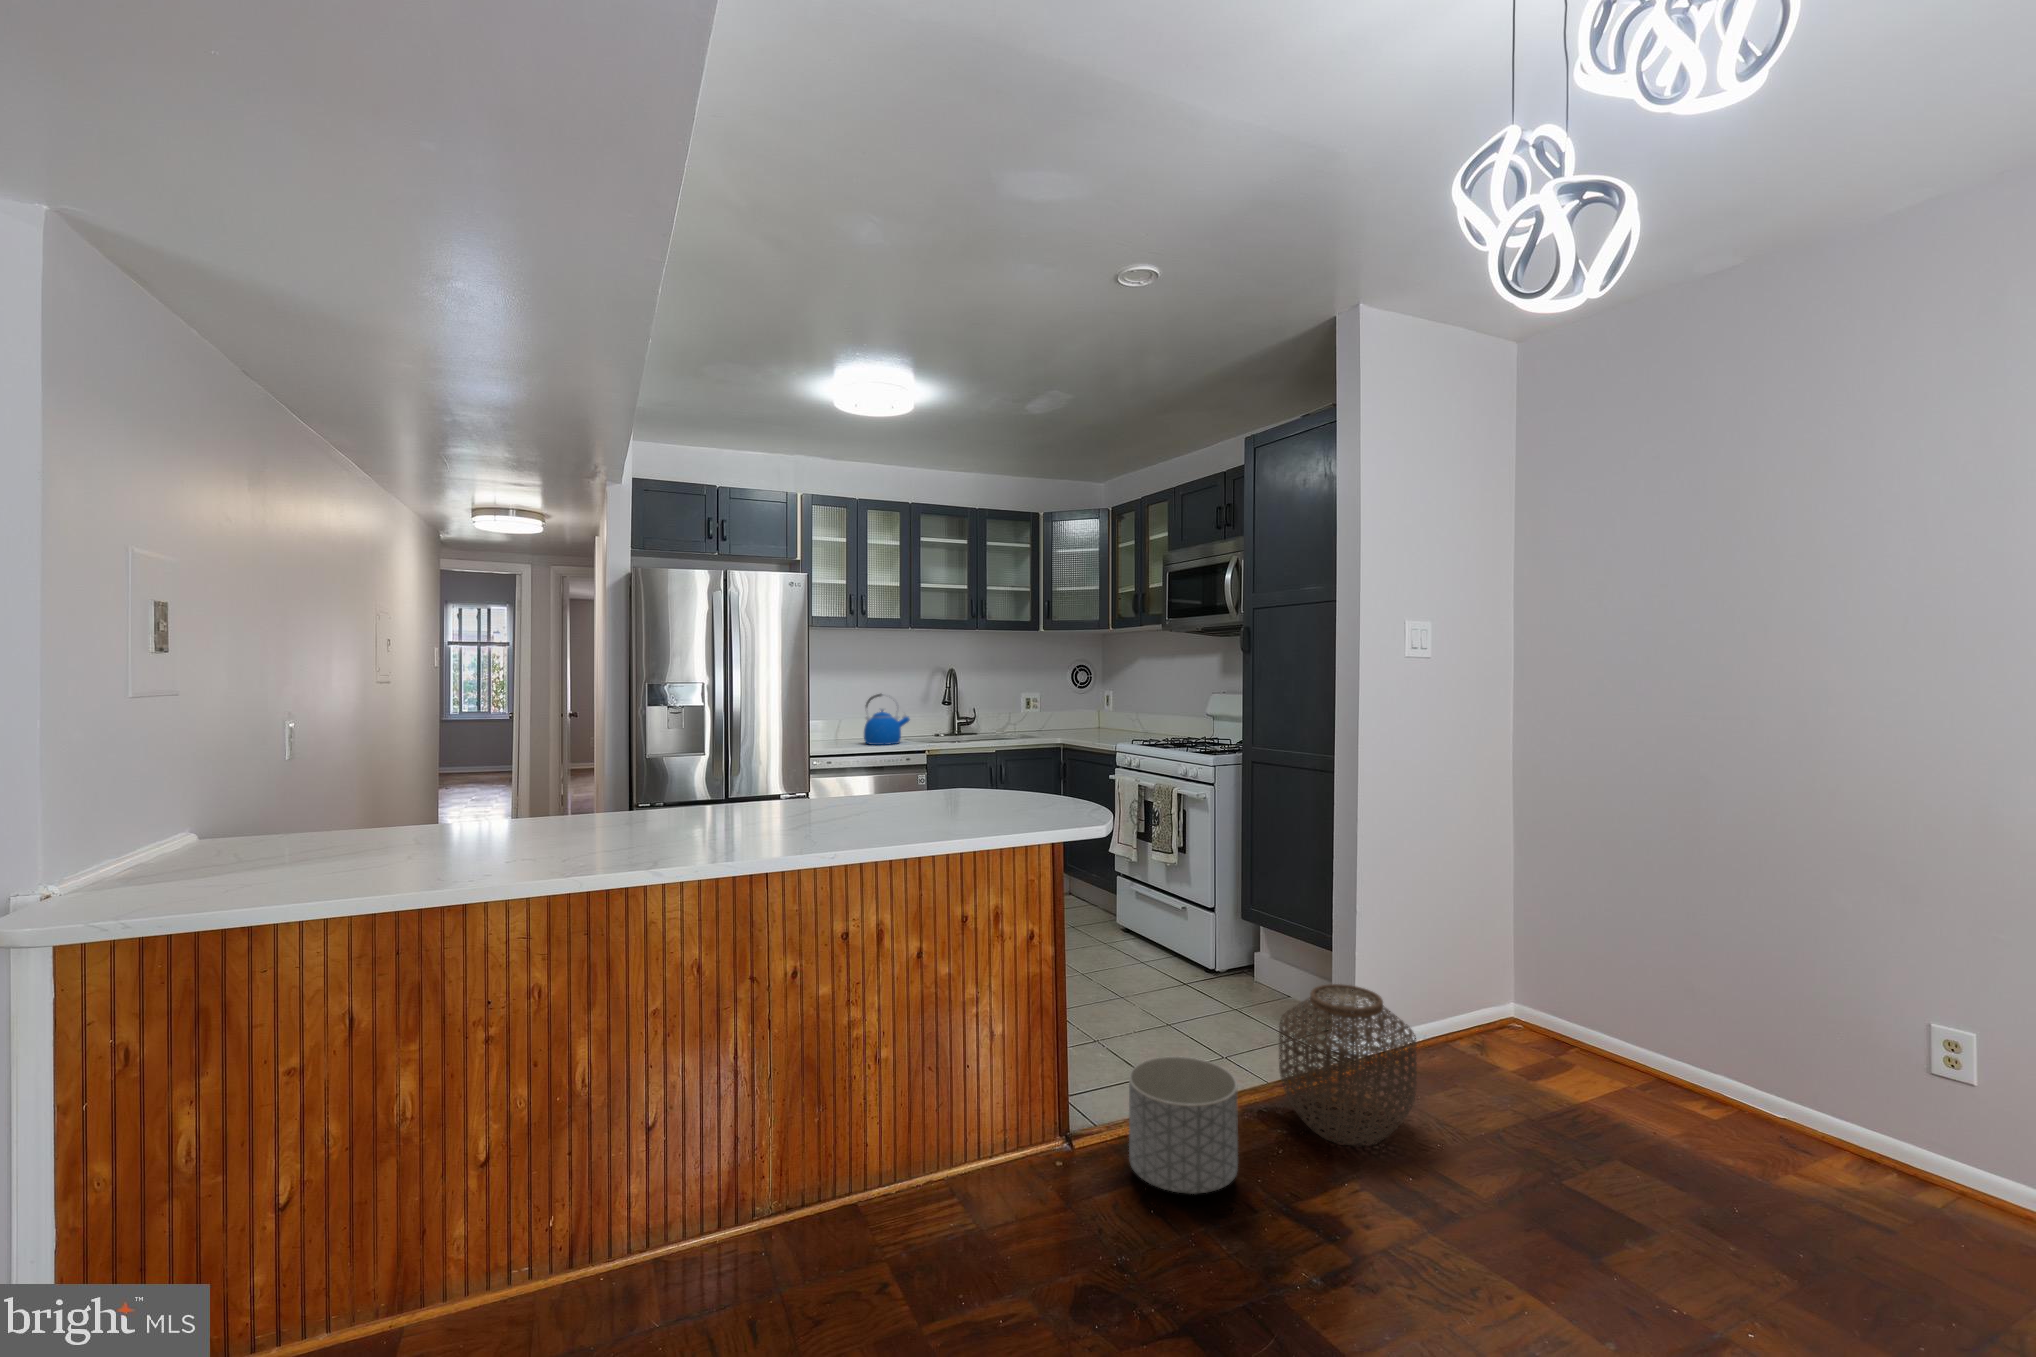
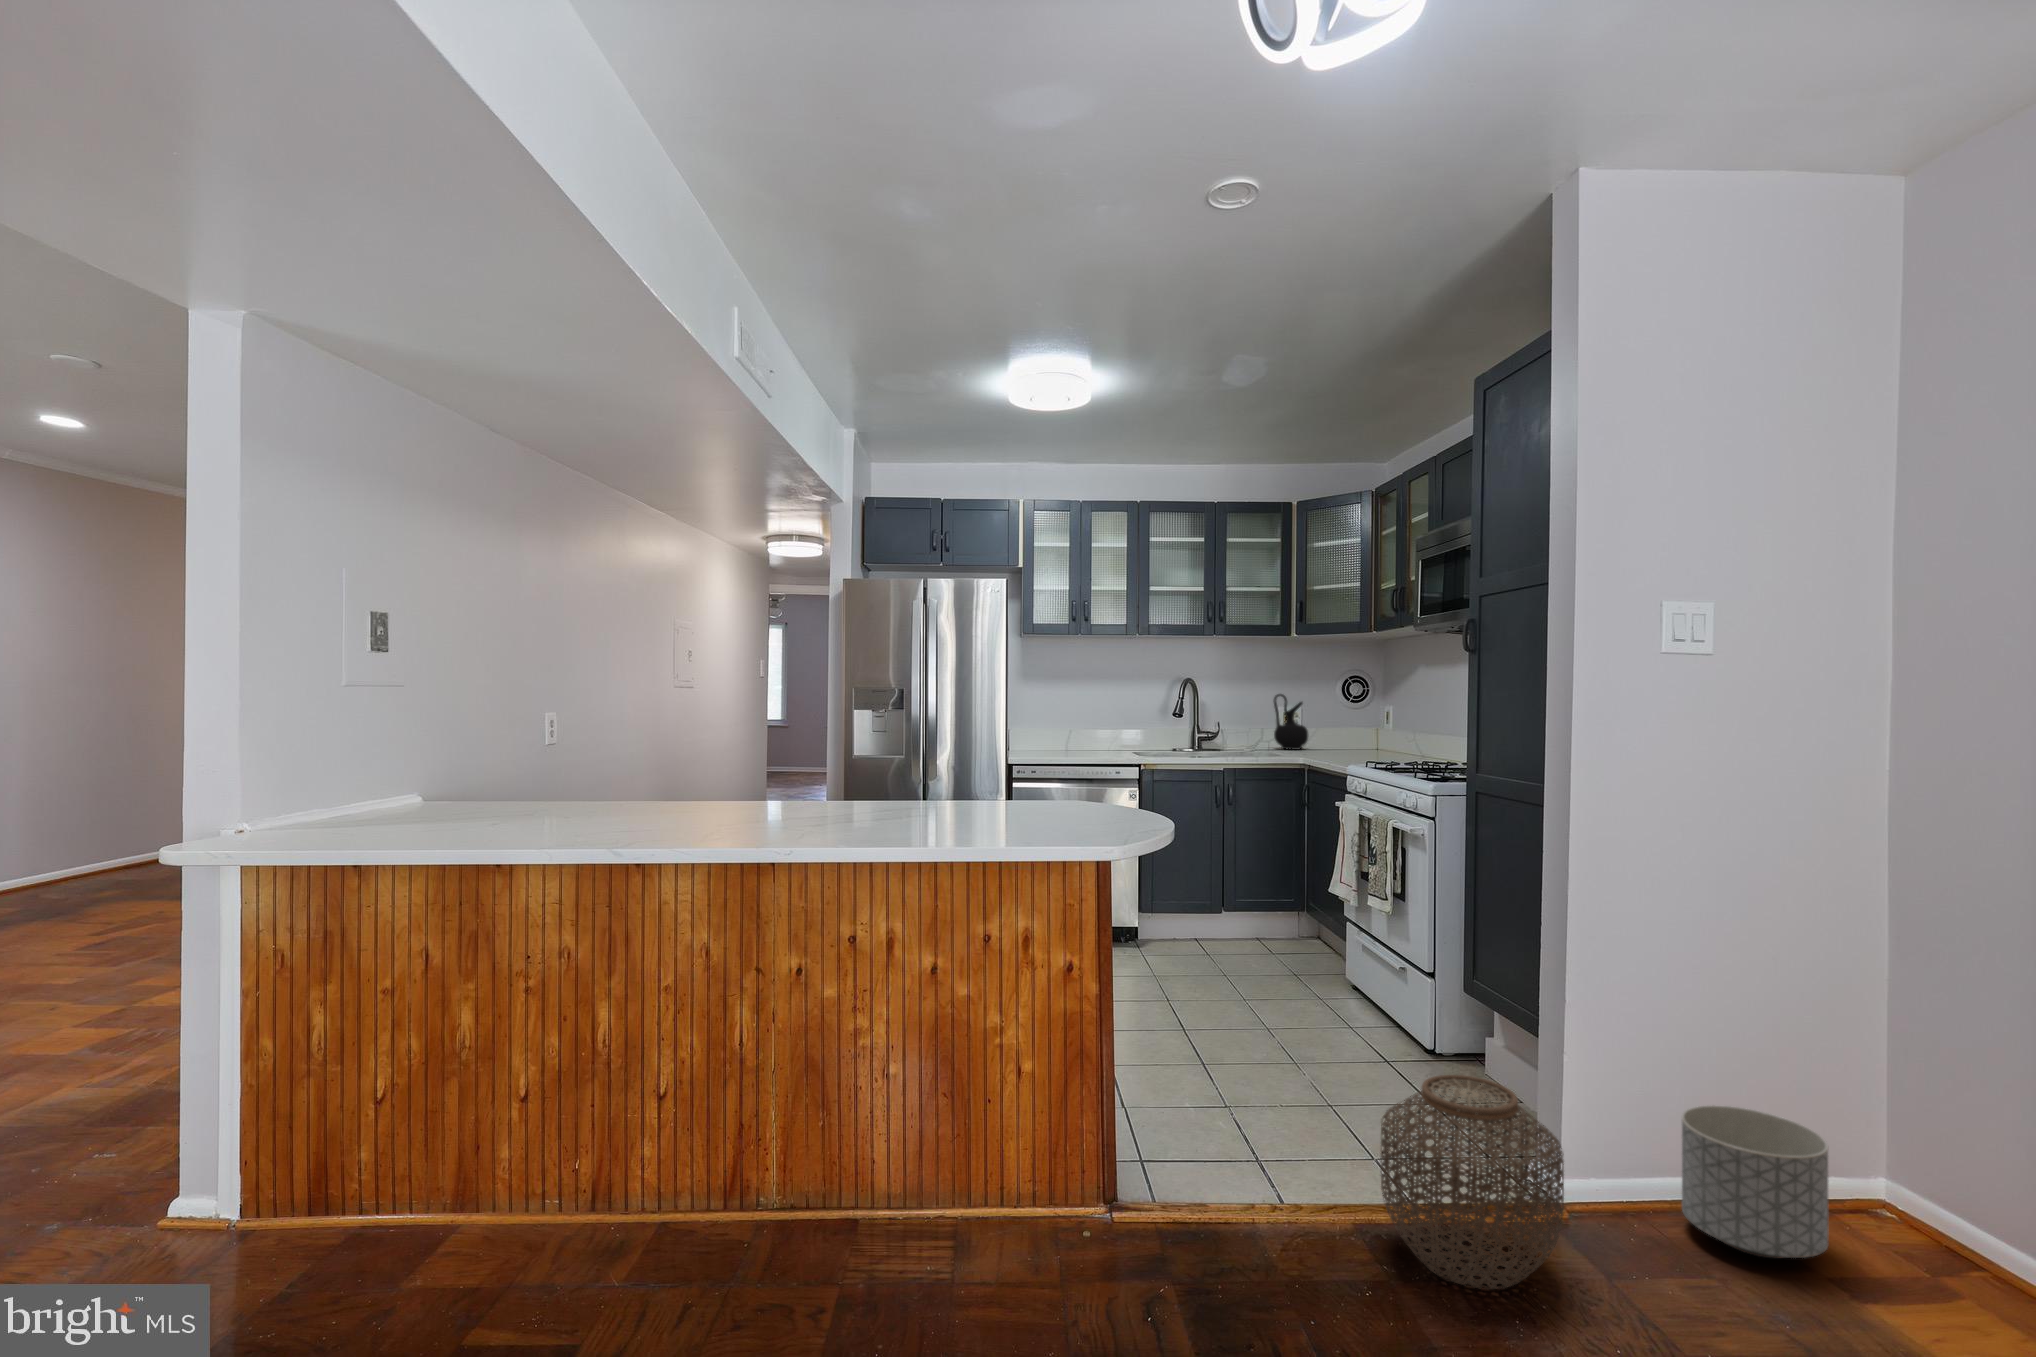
ceramic jug: none [1017,681,1046,728] -> present [1274,694,1308,750]
kettle: present [864,694,910,745] -> none [1072,704,1123,760]
planter: present [1129,1056,1238,1194] -> present [1682,1105,1828,1259]

